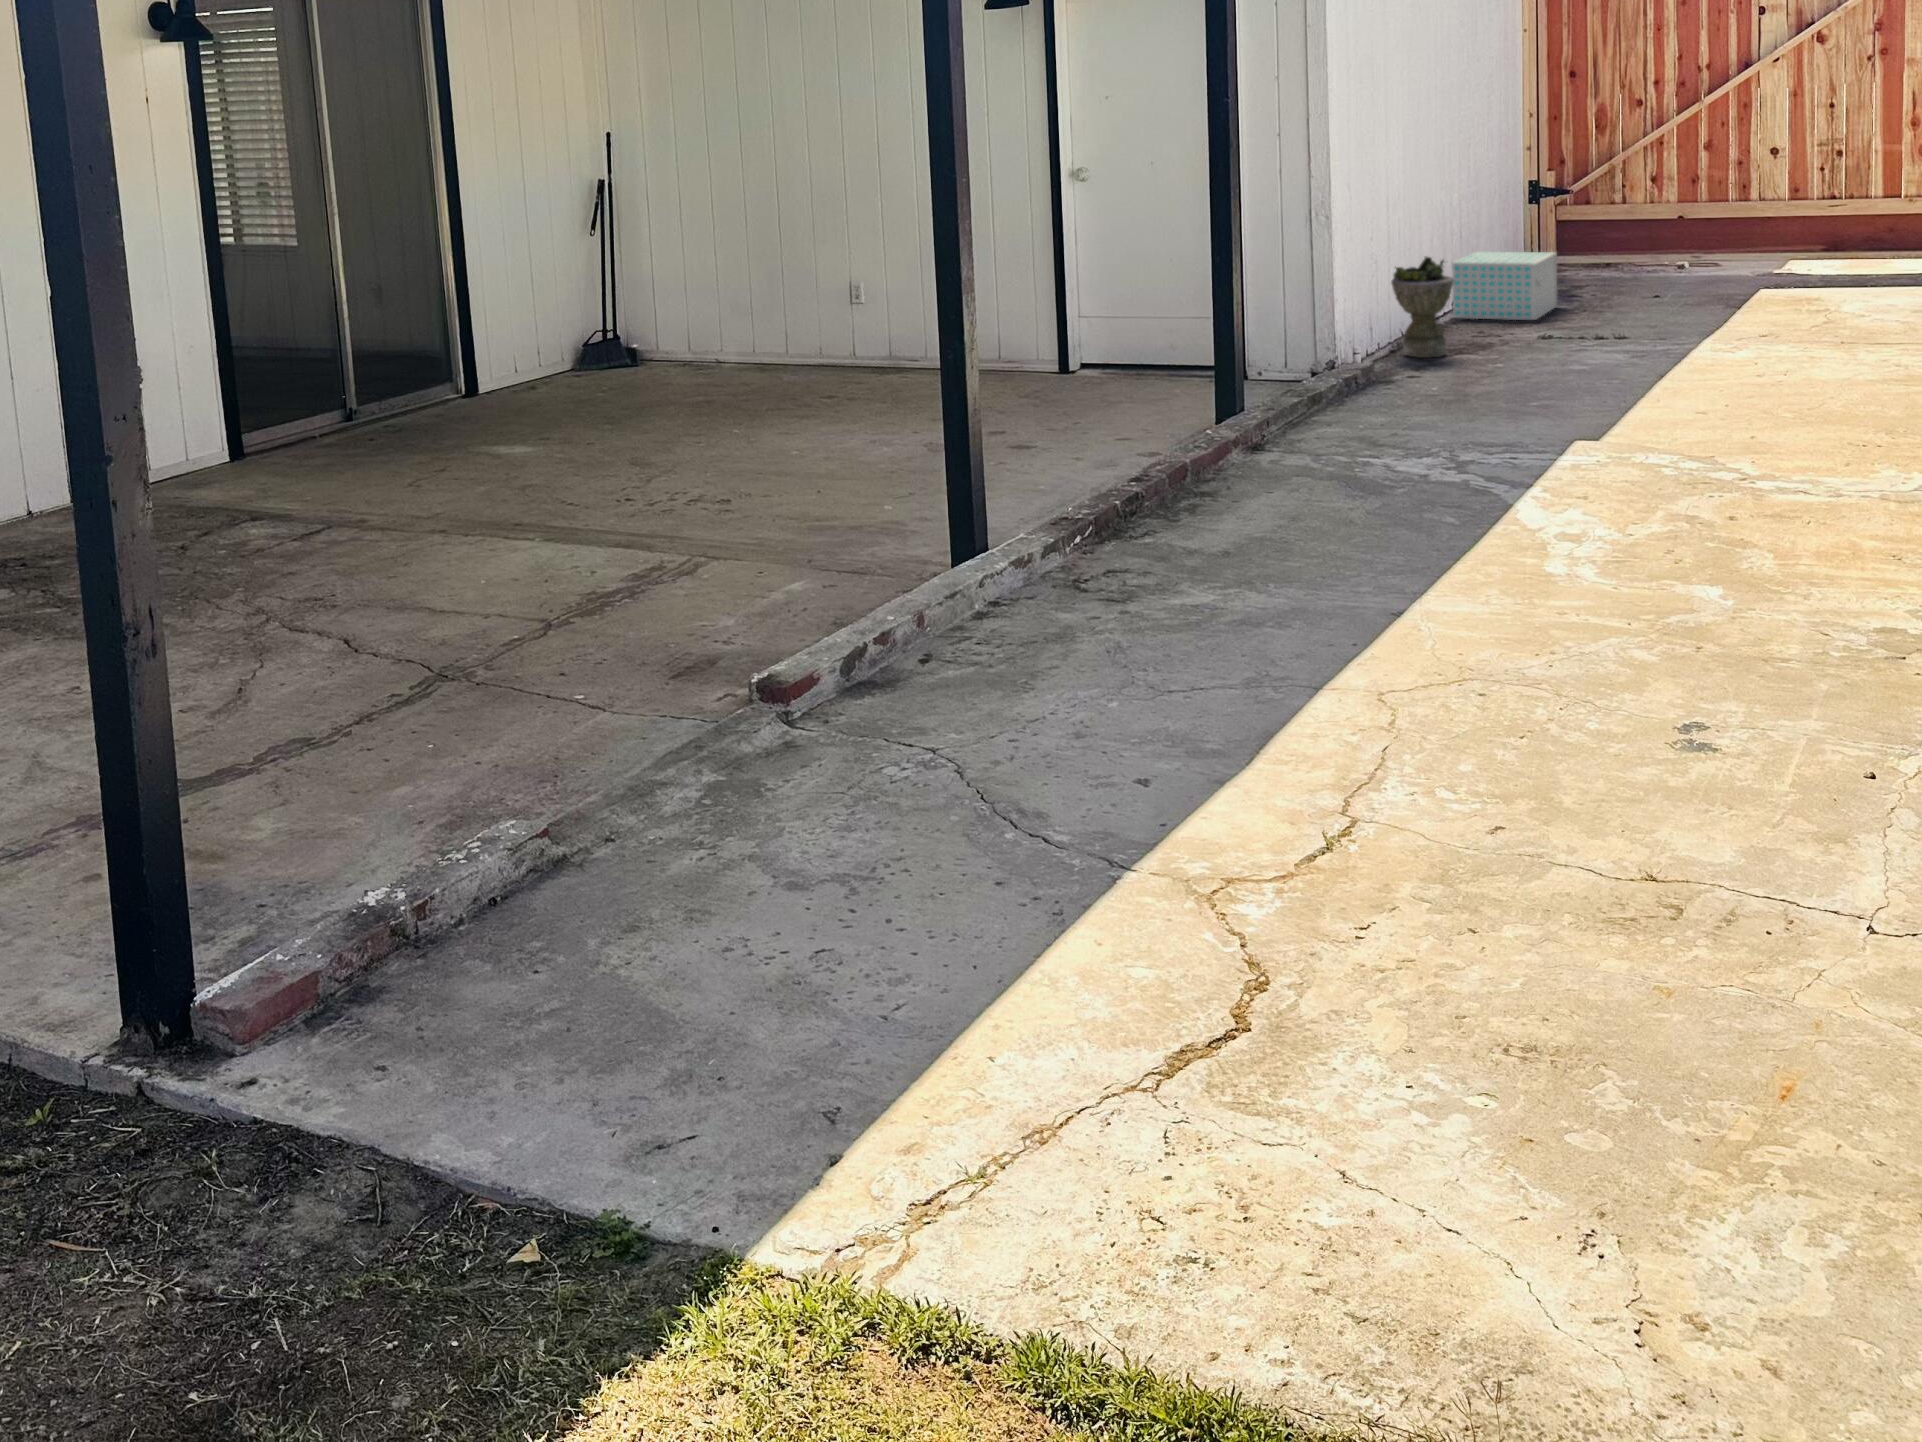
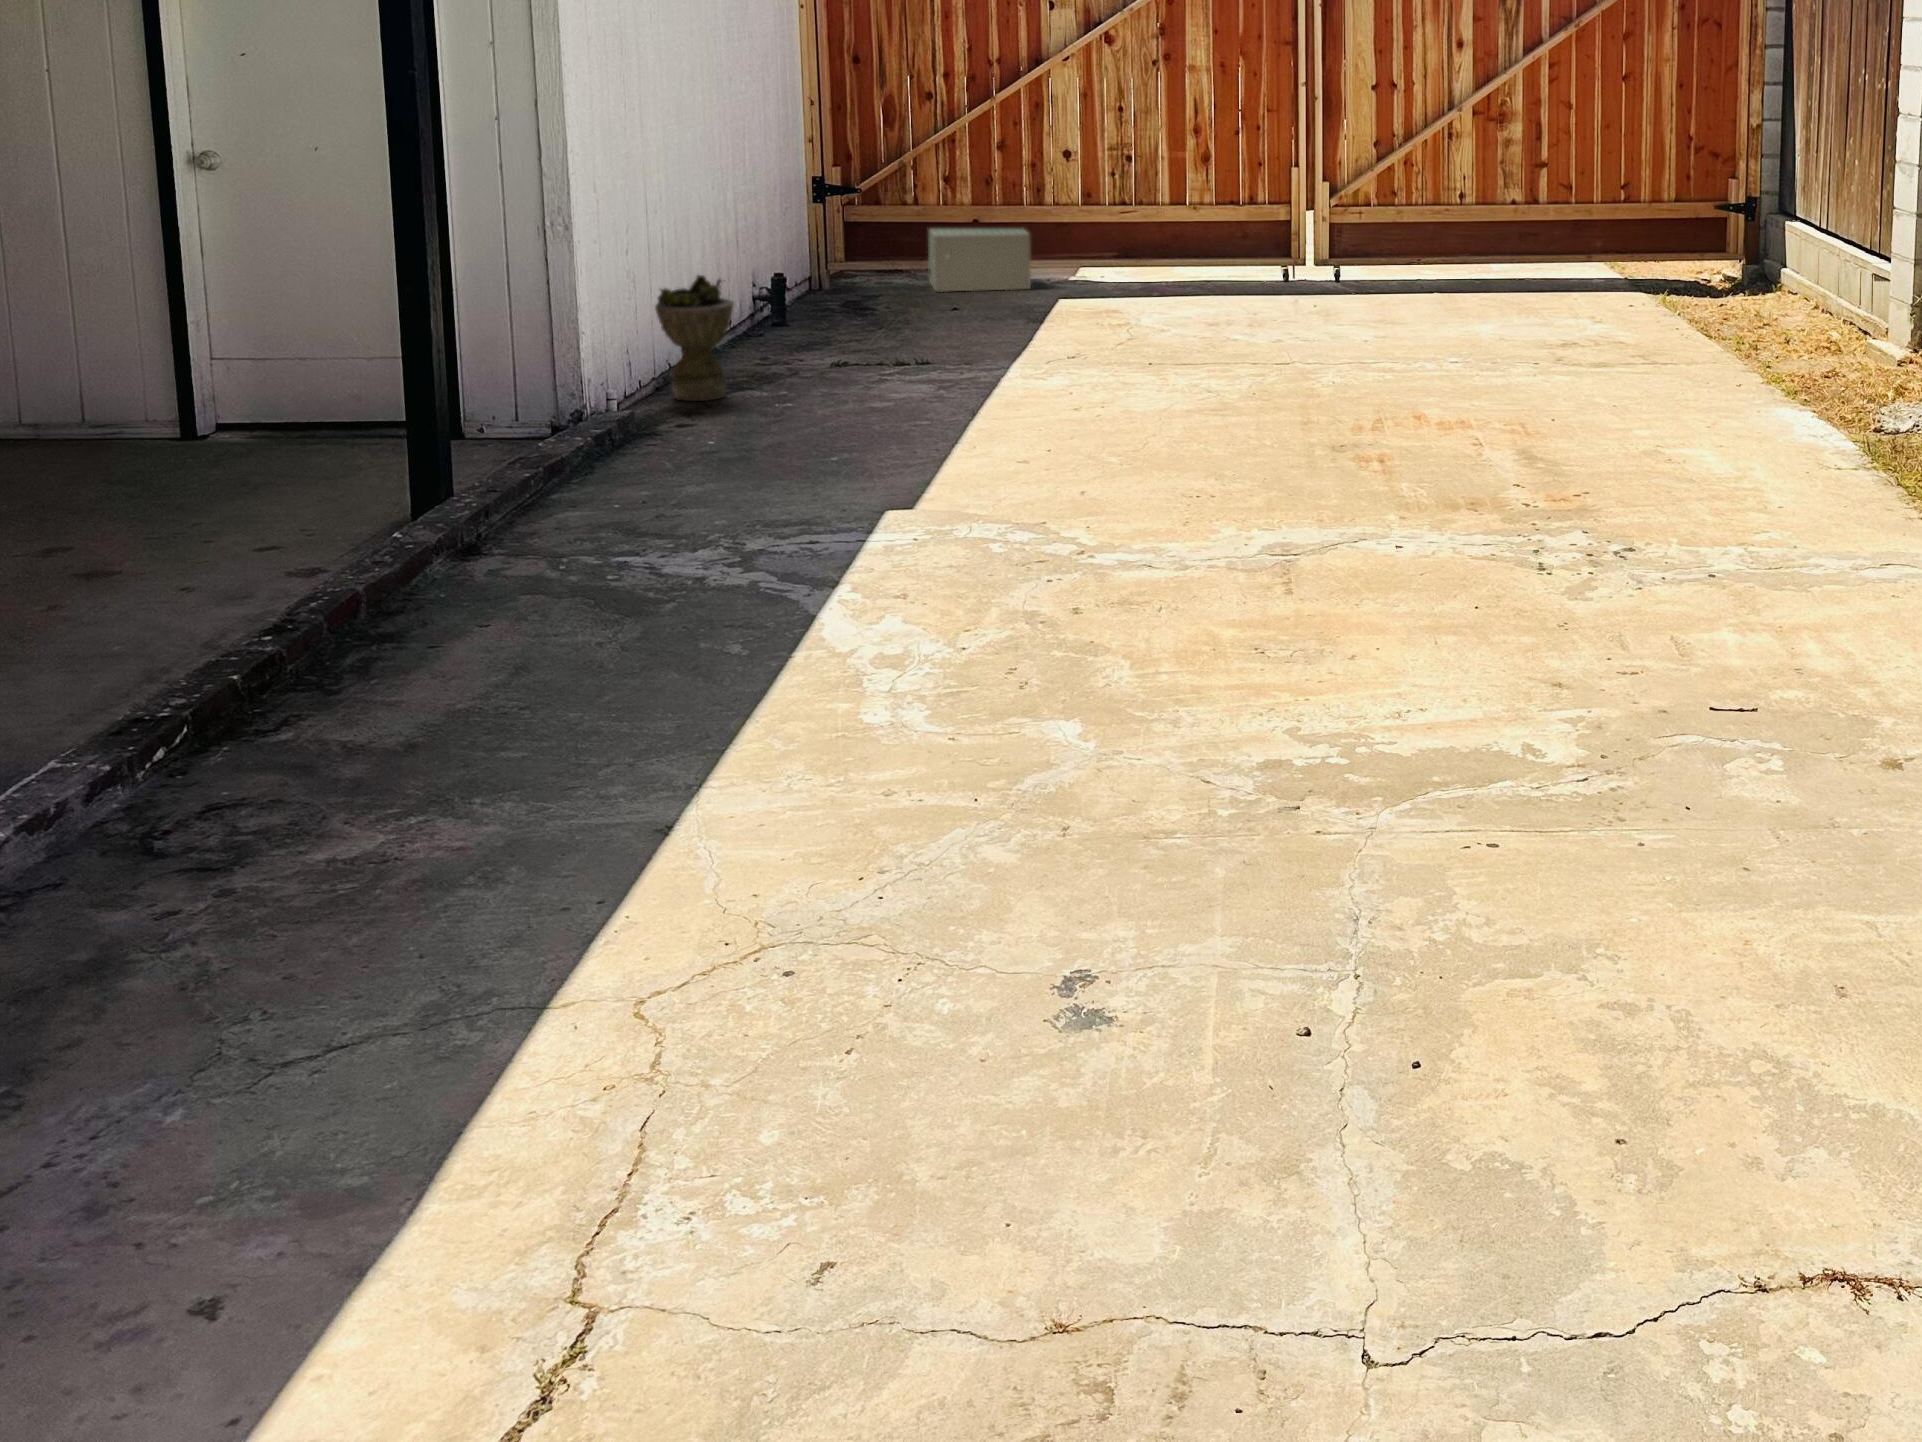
storage box: present [1452,252,1557,320] -> present [929,229,1031,291]

